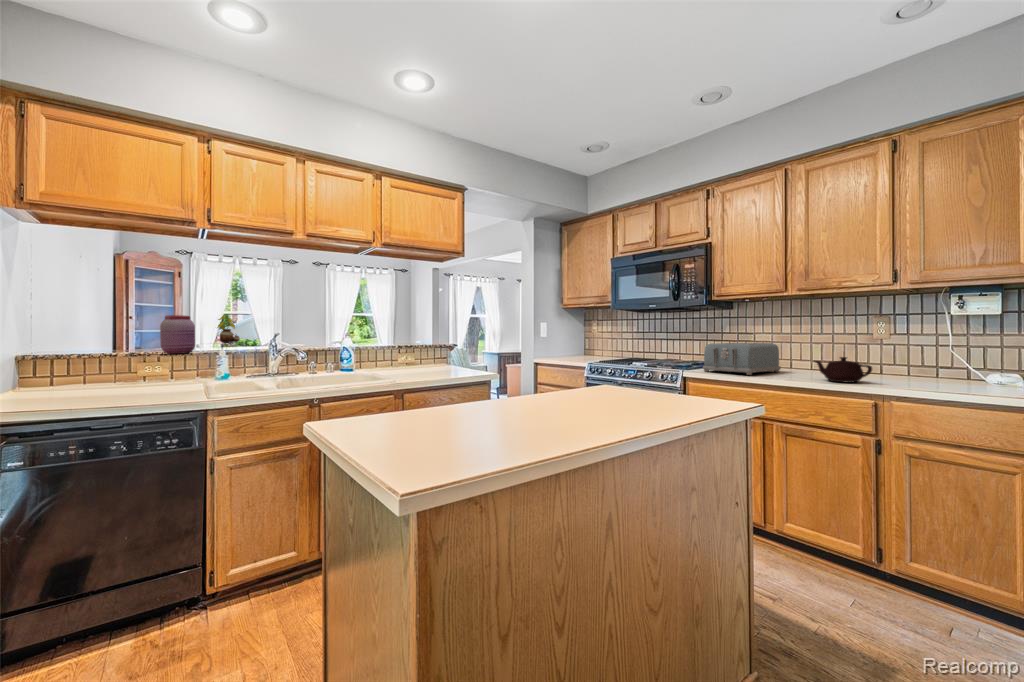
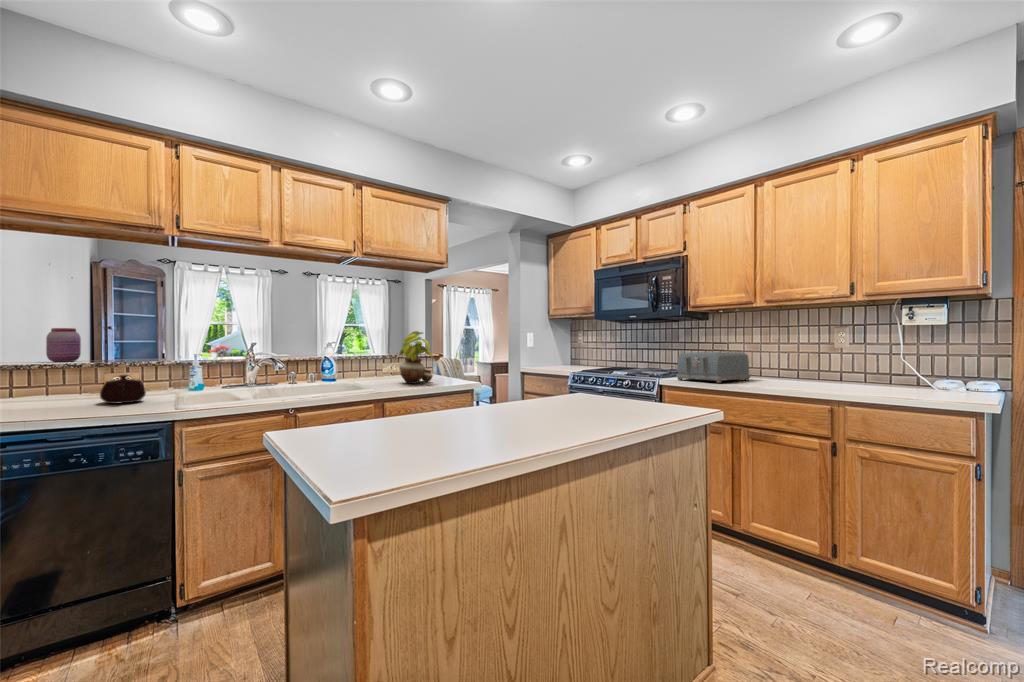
jar: present [160,315,195,354] -> present [46,328,81,362]
potted plant: present [217,315,240,343] -> present [400,331,433,384]
teapot: present [815,357,872,383] -> present [100,375,146,404]

